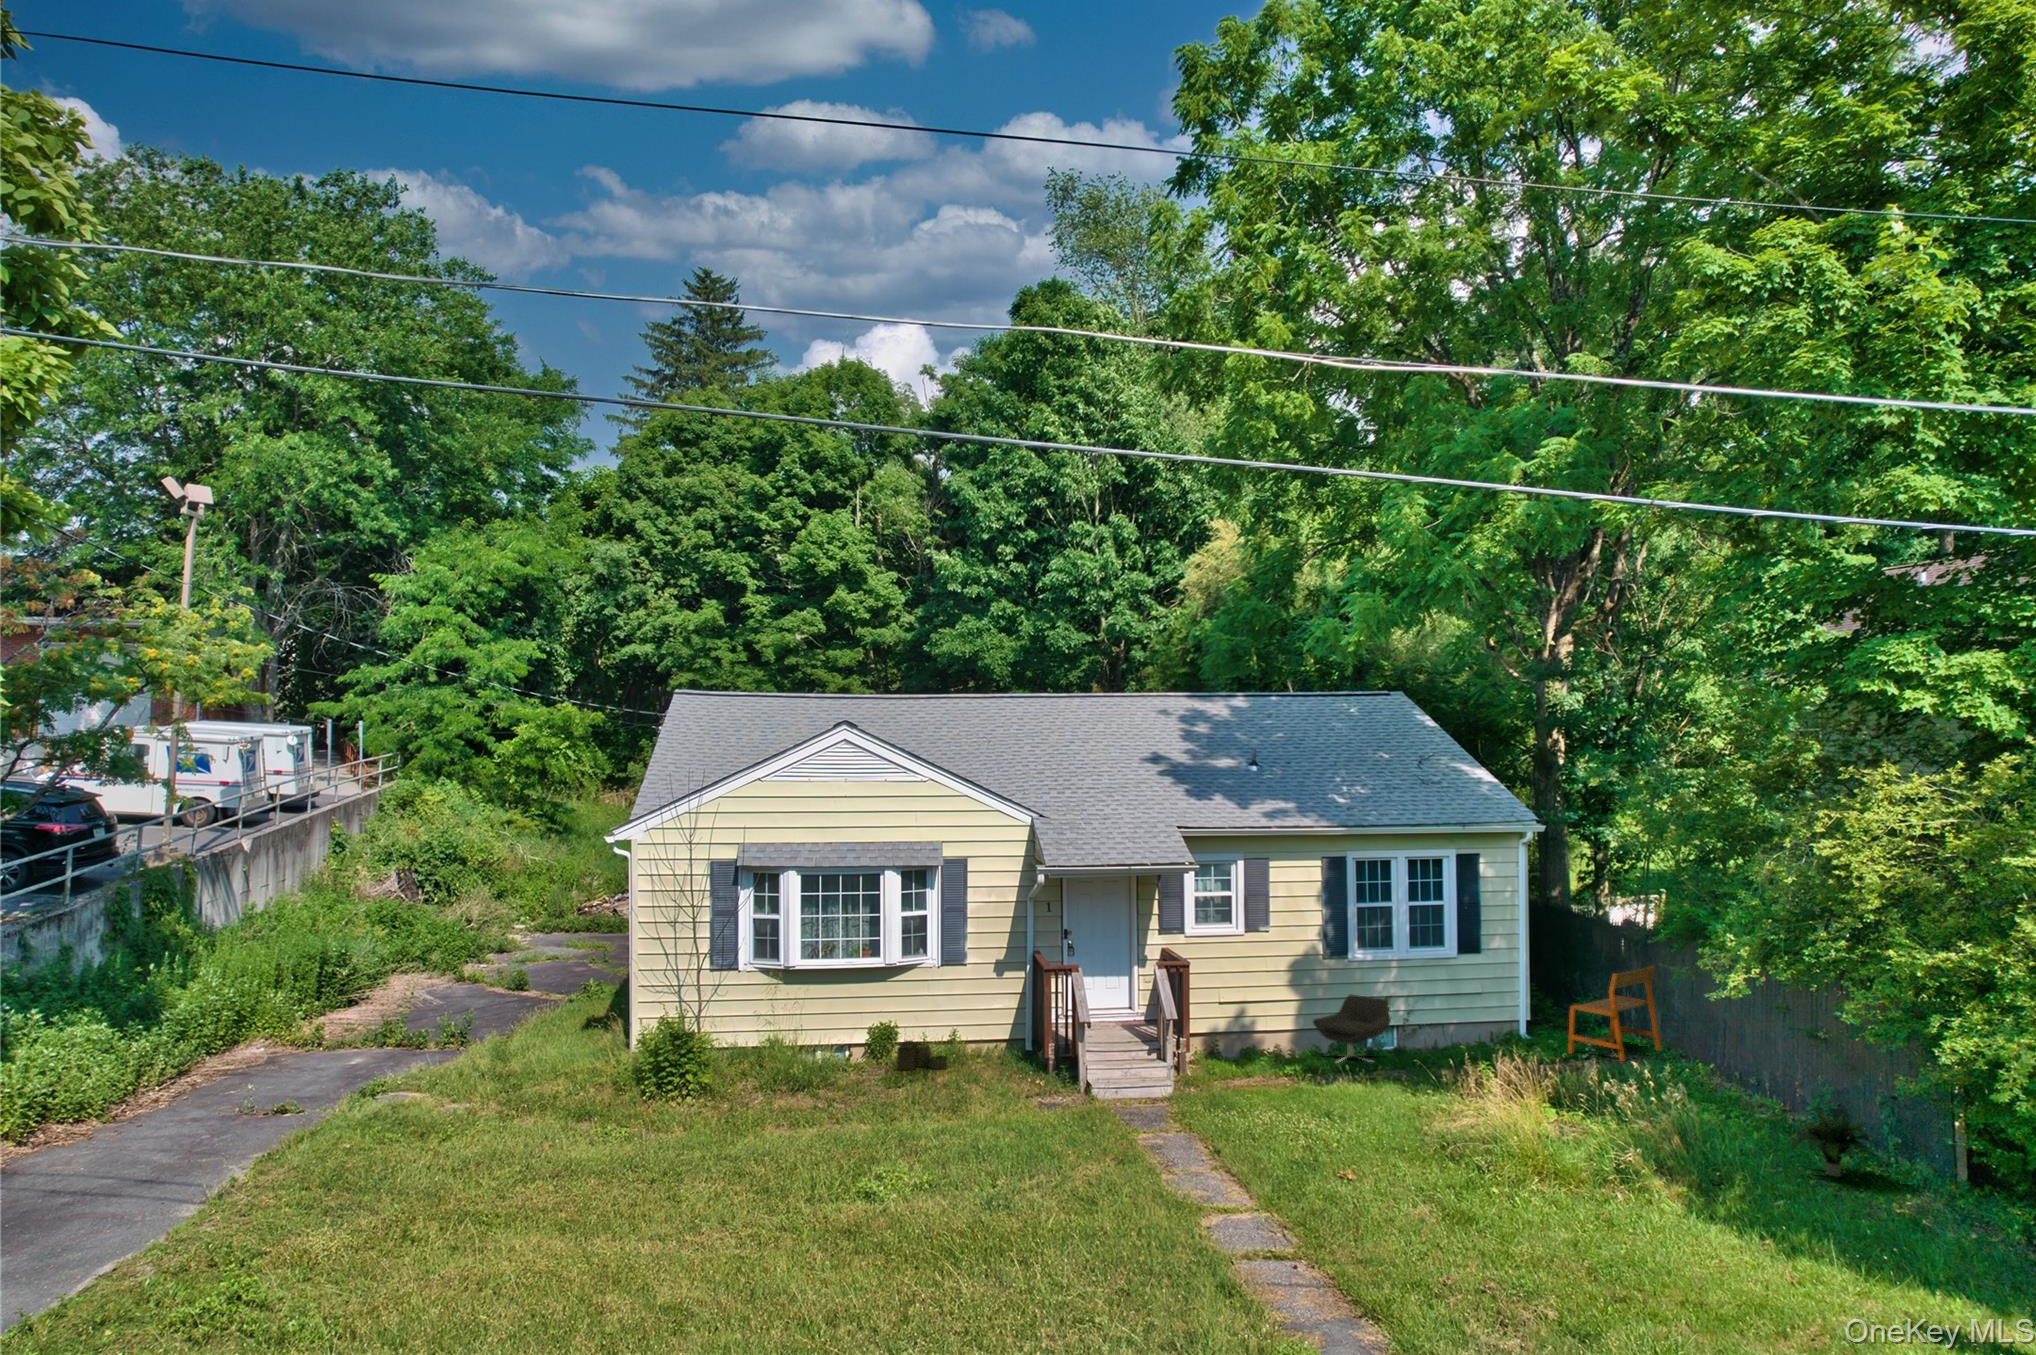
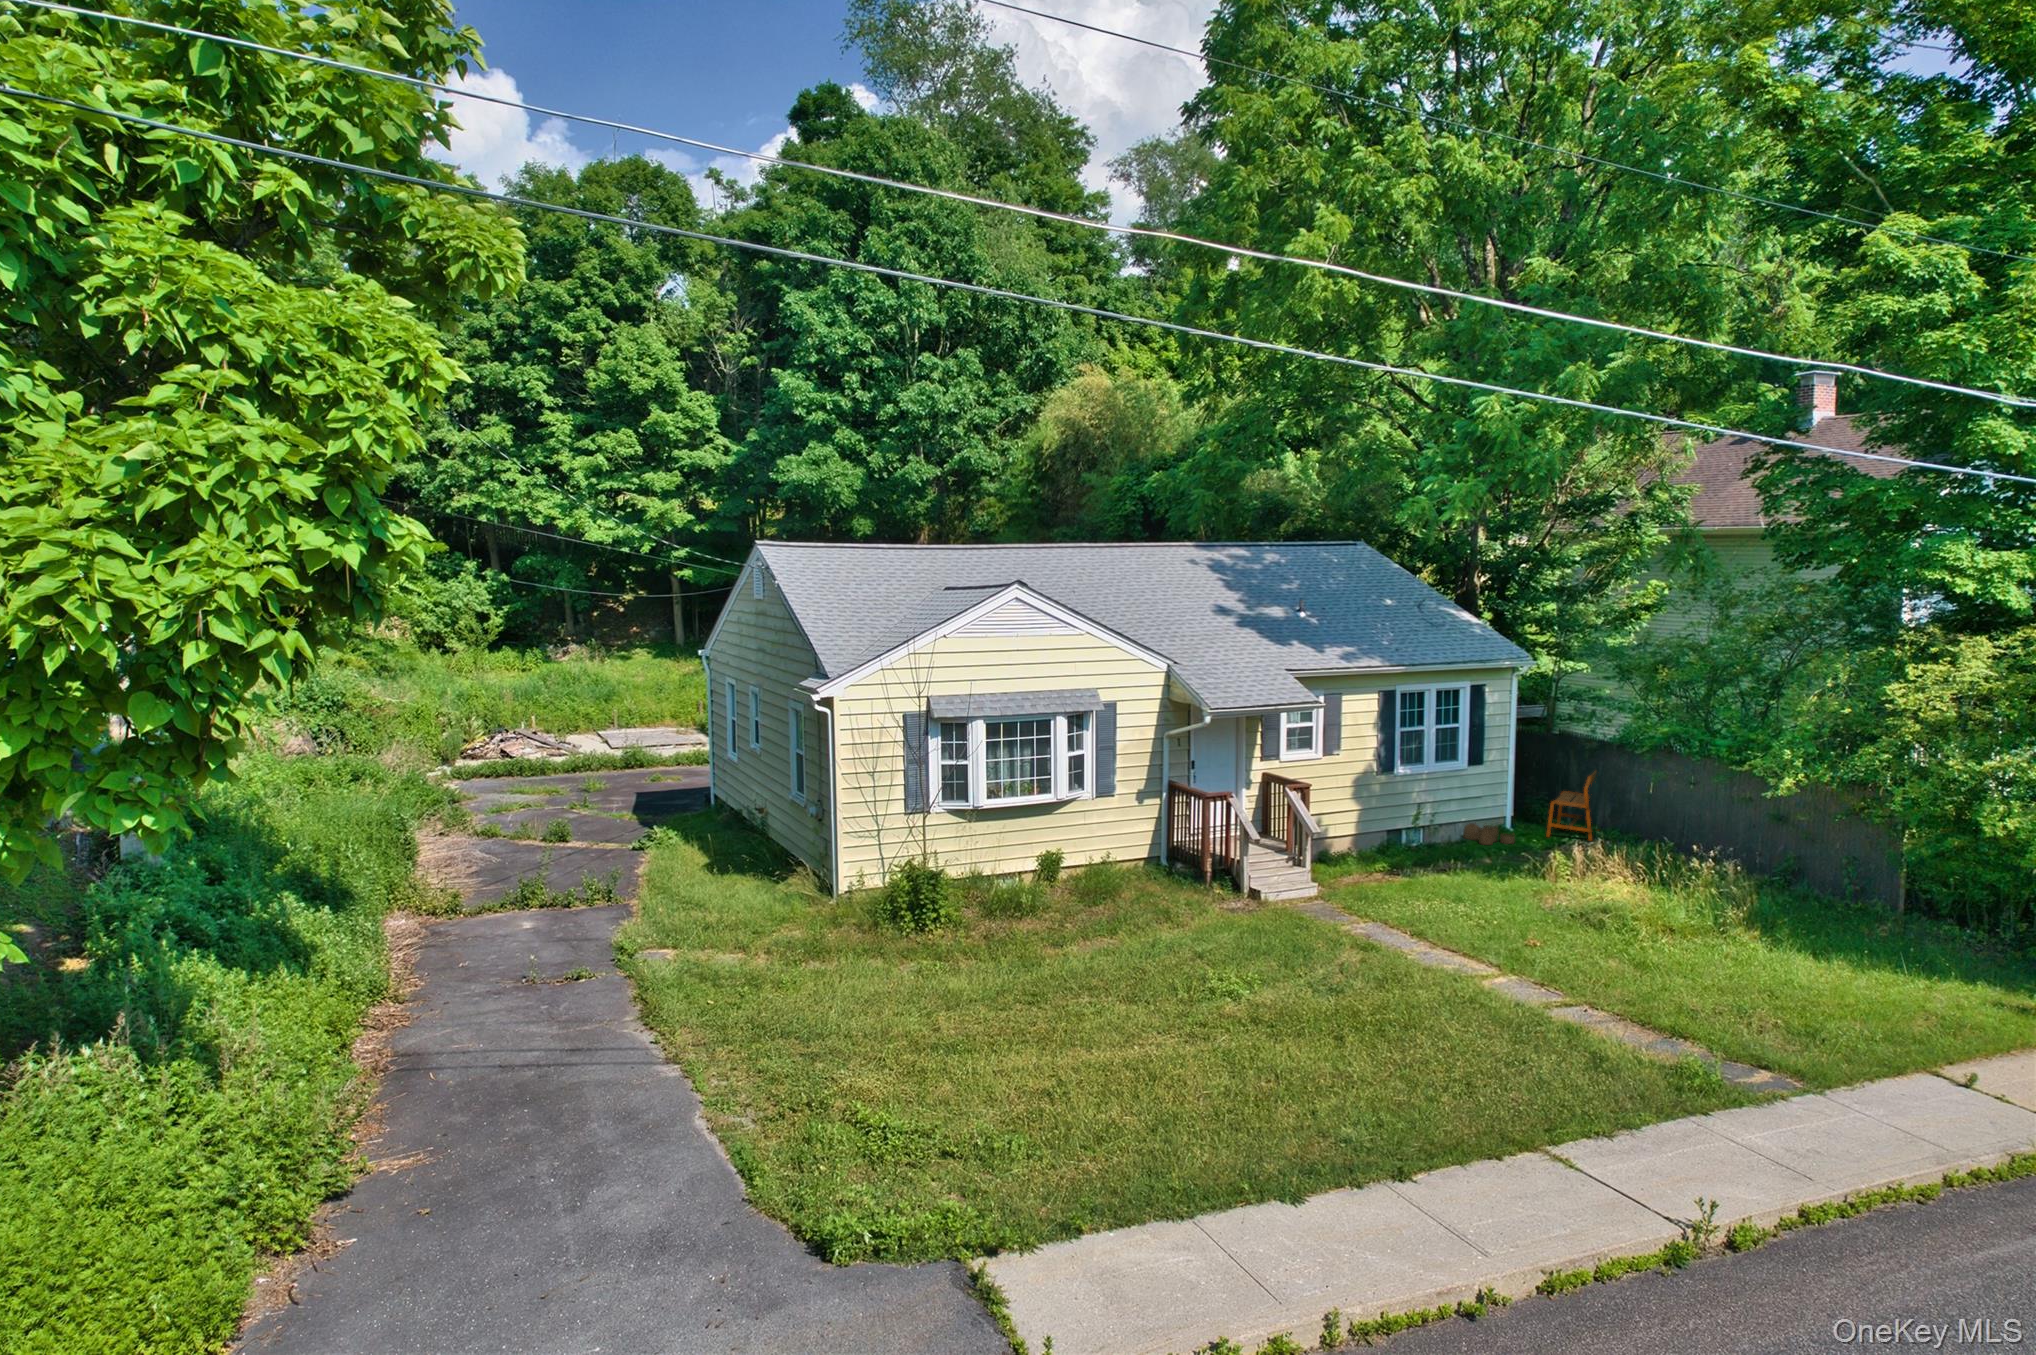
lounge chair: present [1313,995,1391,1062] -> none [1381,802,1438,857]
woven basket: present [897,1040,947,1070] -> present [1463,823,1515,845]
potted plant: present [1791,1111,1877,1177] -> none [1816,870,1887,915]

